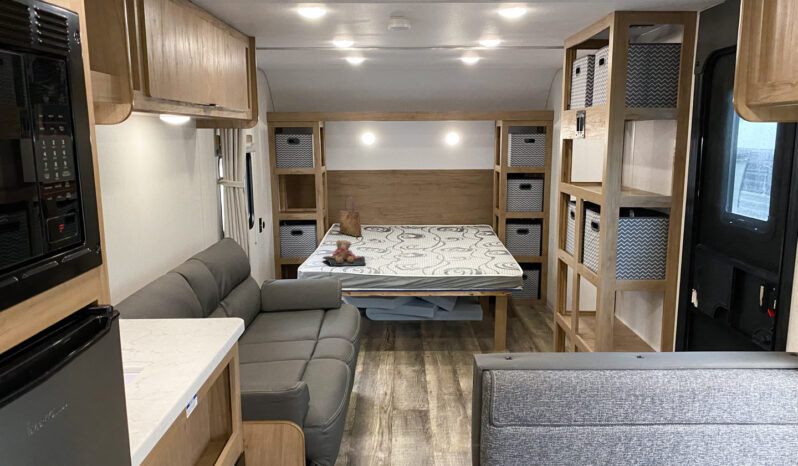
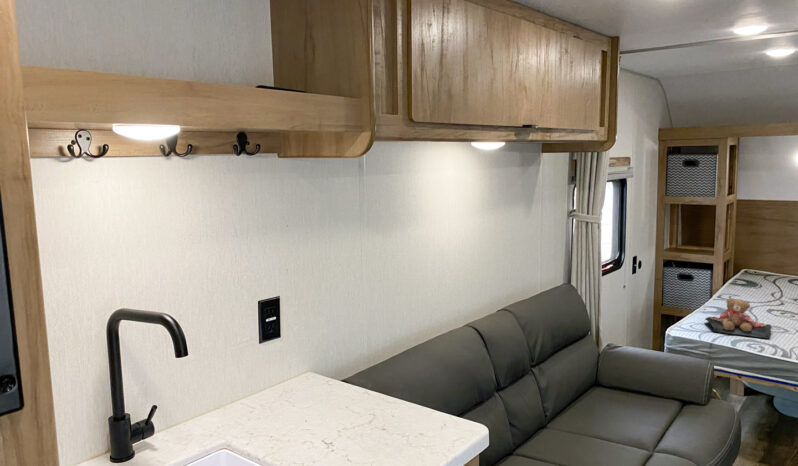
tote bag: present [340,195,362,236] -> none [748,235,780,292]

